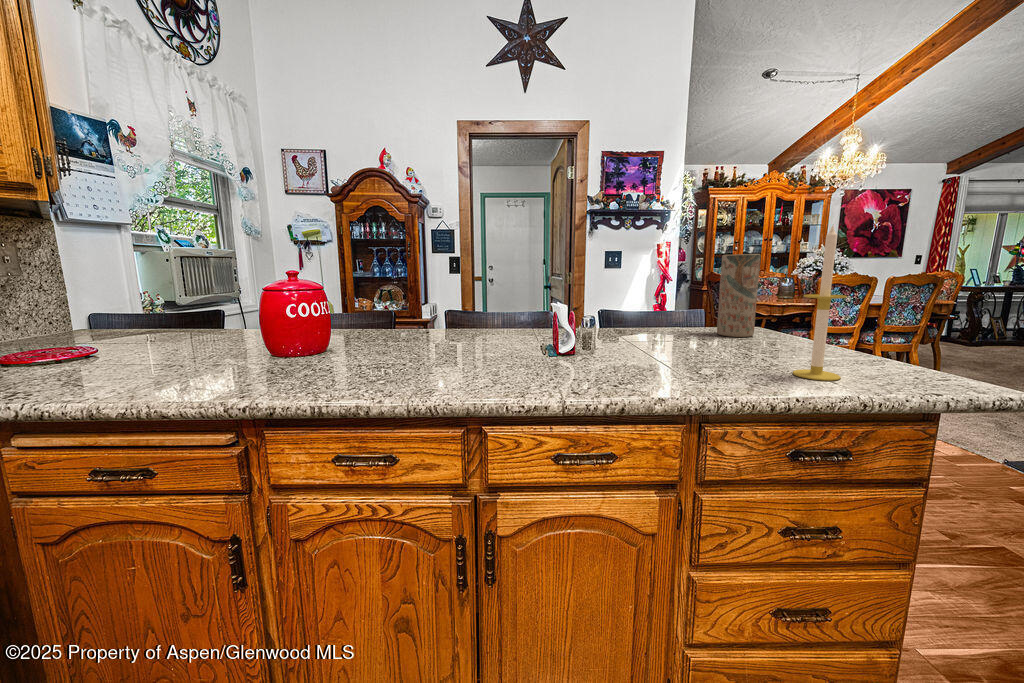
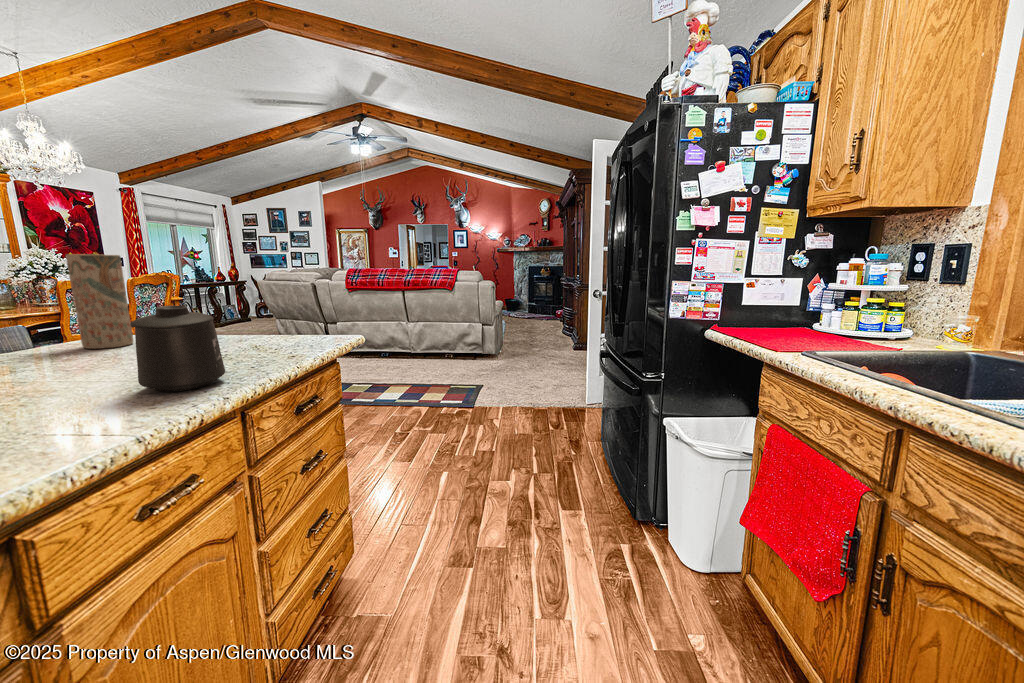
candle: present [793,226,847,381] -> none [250,237,288,357]
mug: none [639,302,716,383] -> present [130,305,225,392]

